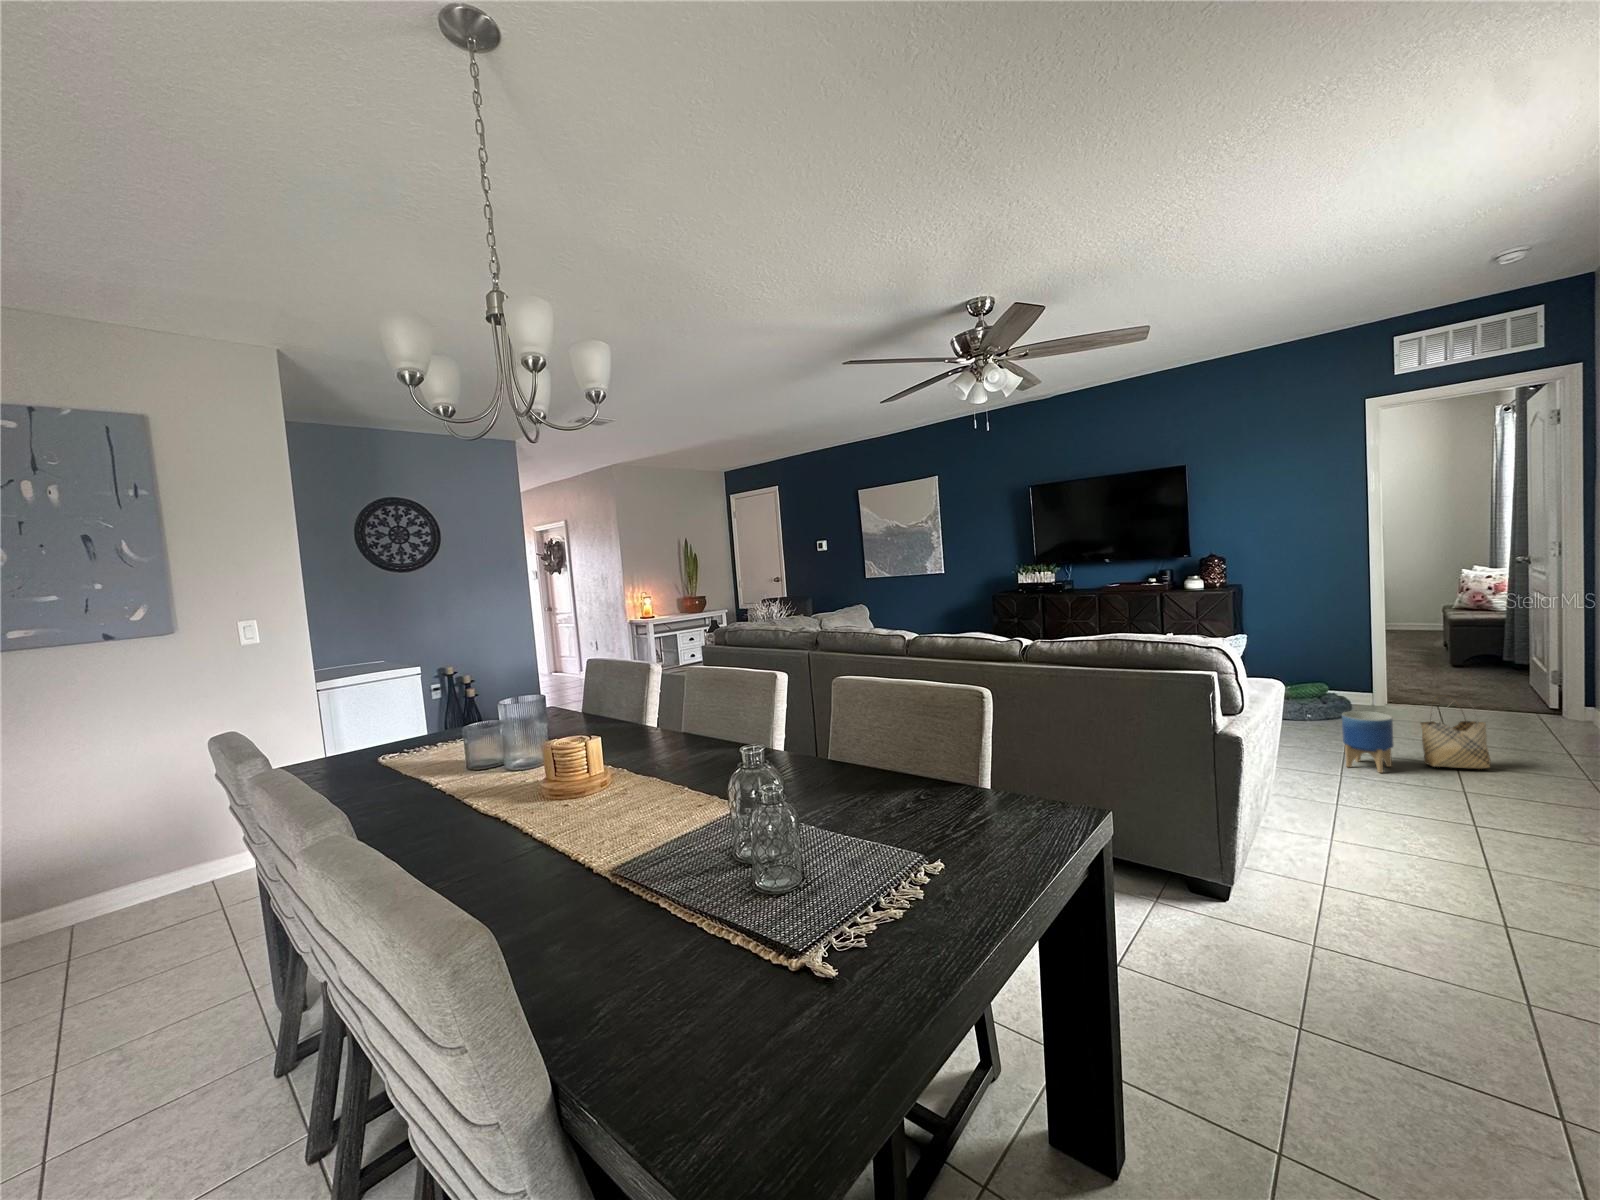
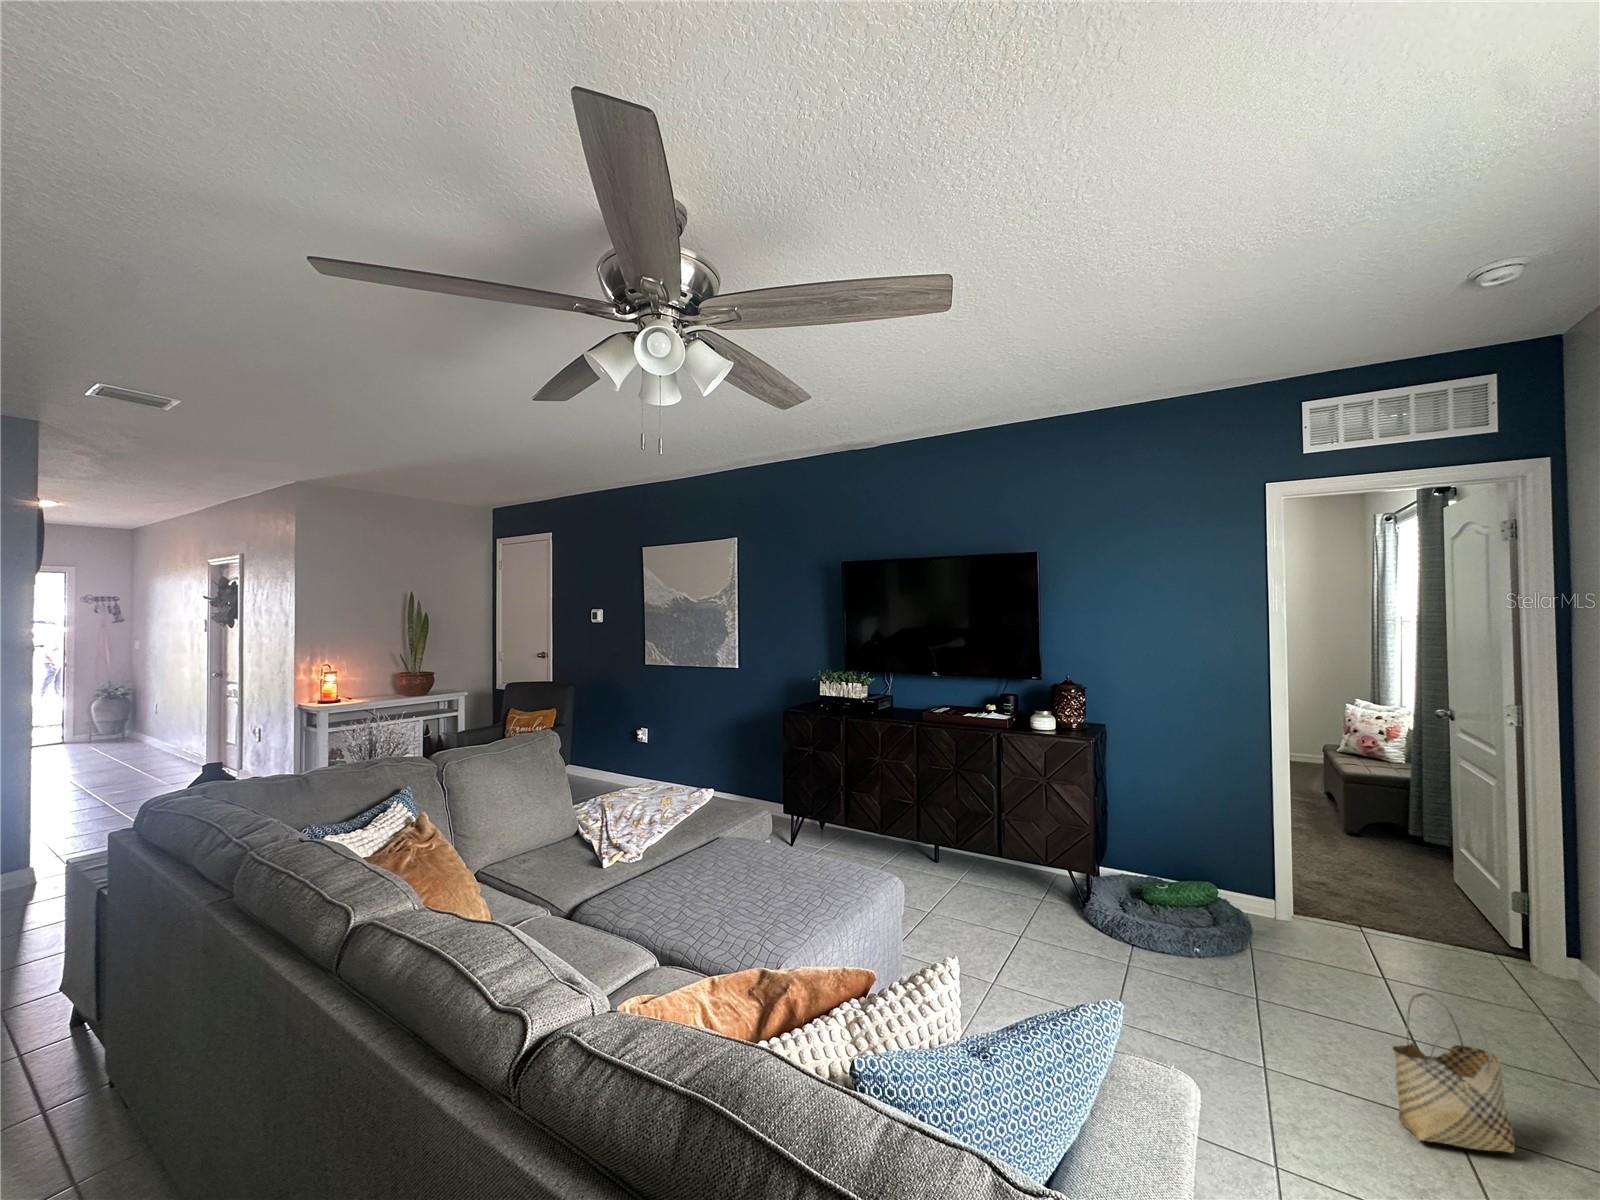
planter: present [1342,711,1394,773] -> none [1265,1011,1355,1157]

